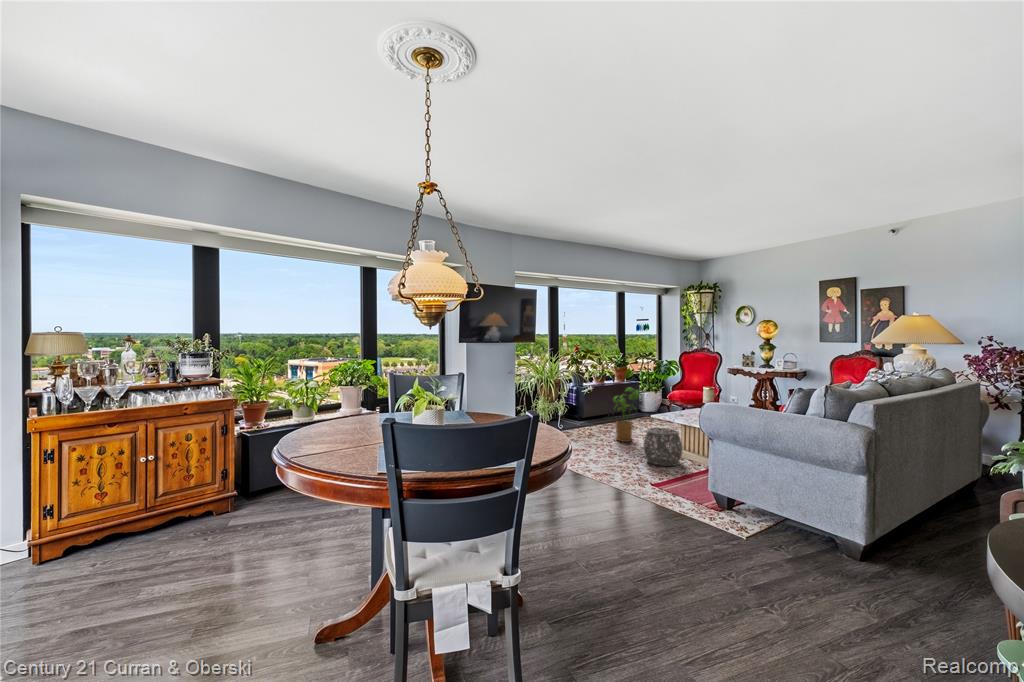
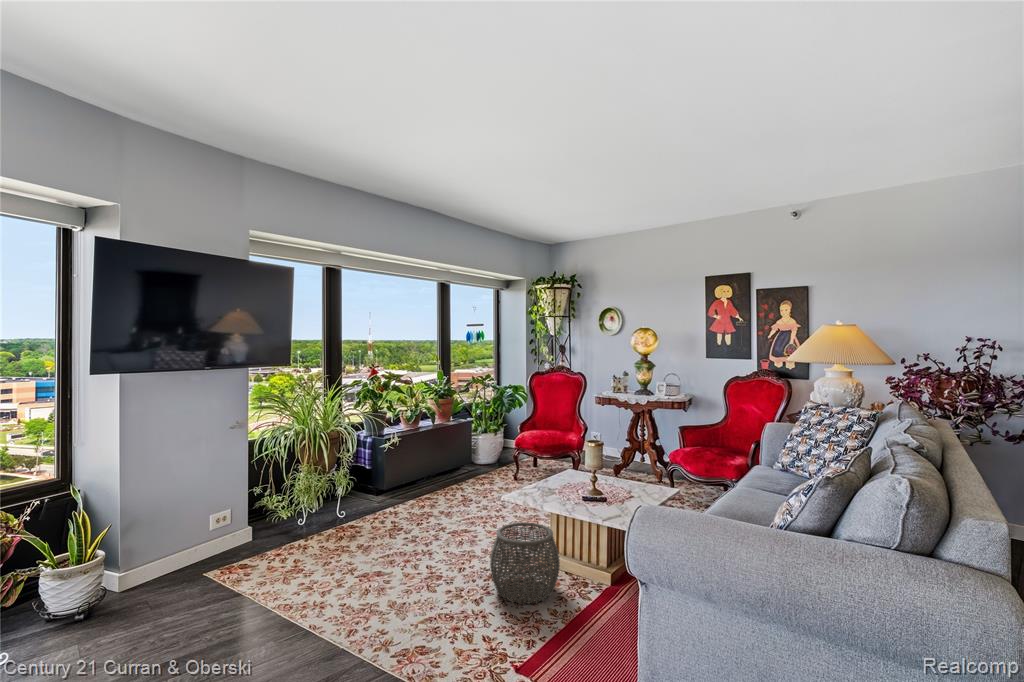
house plant: present [614,388,642,442] -> none [434,443,487,540]

